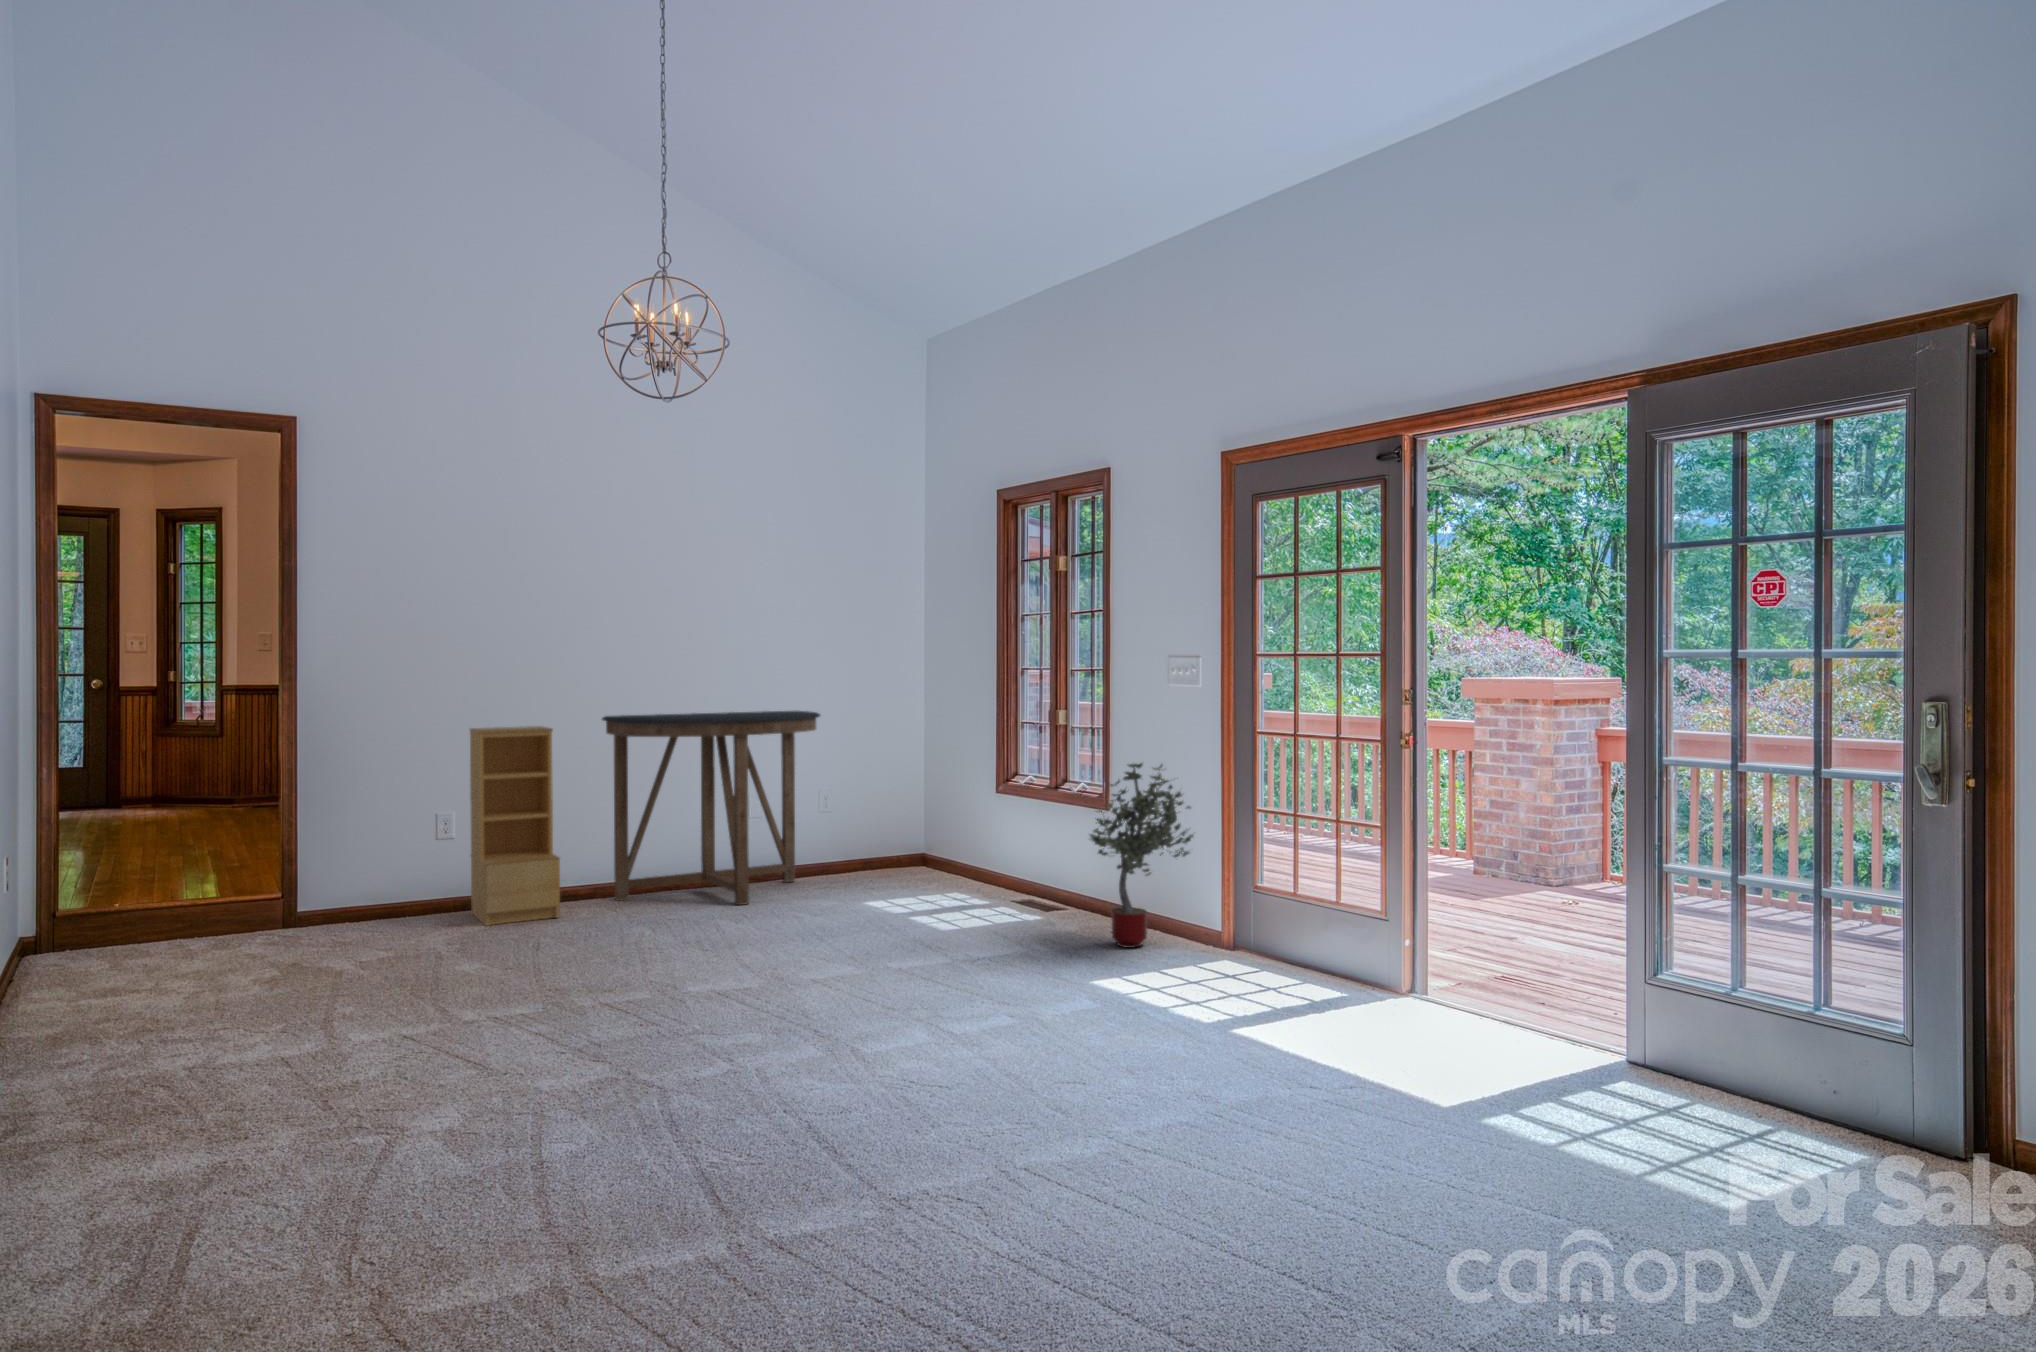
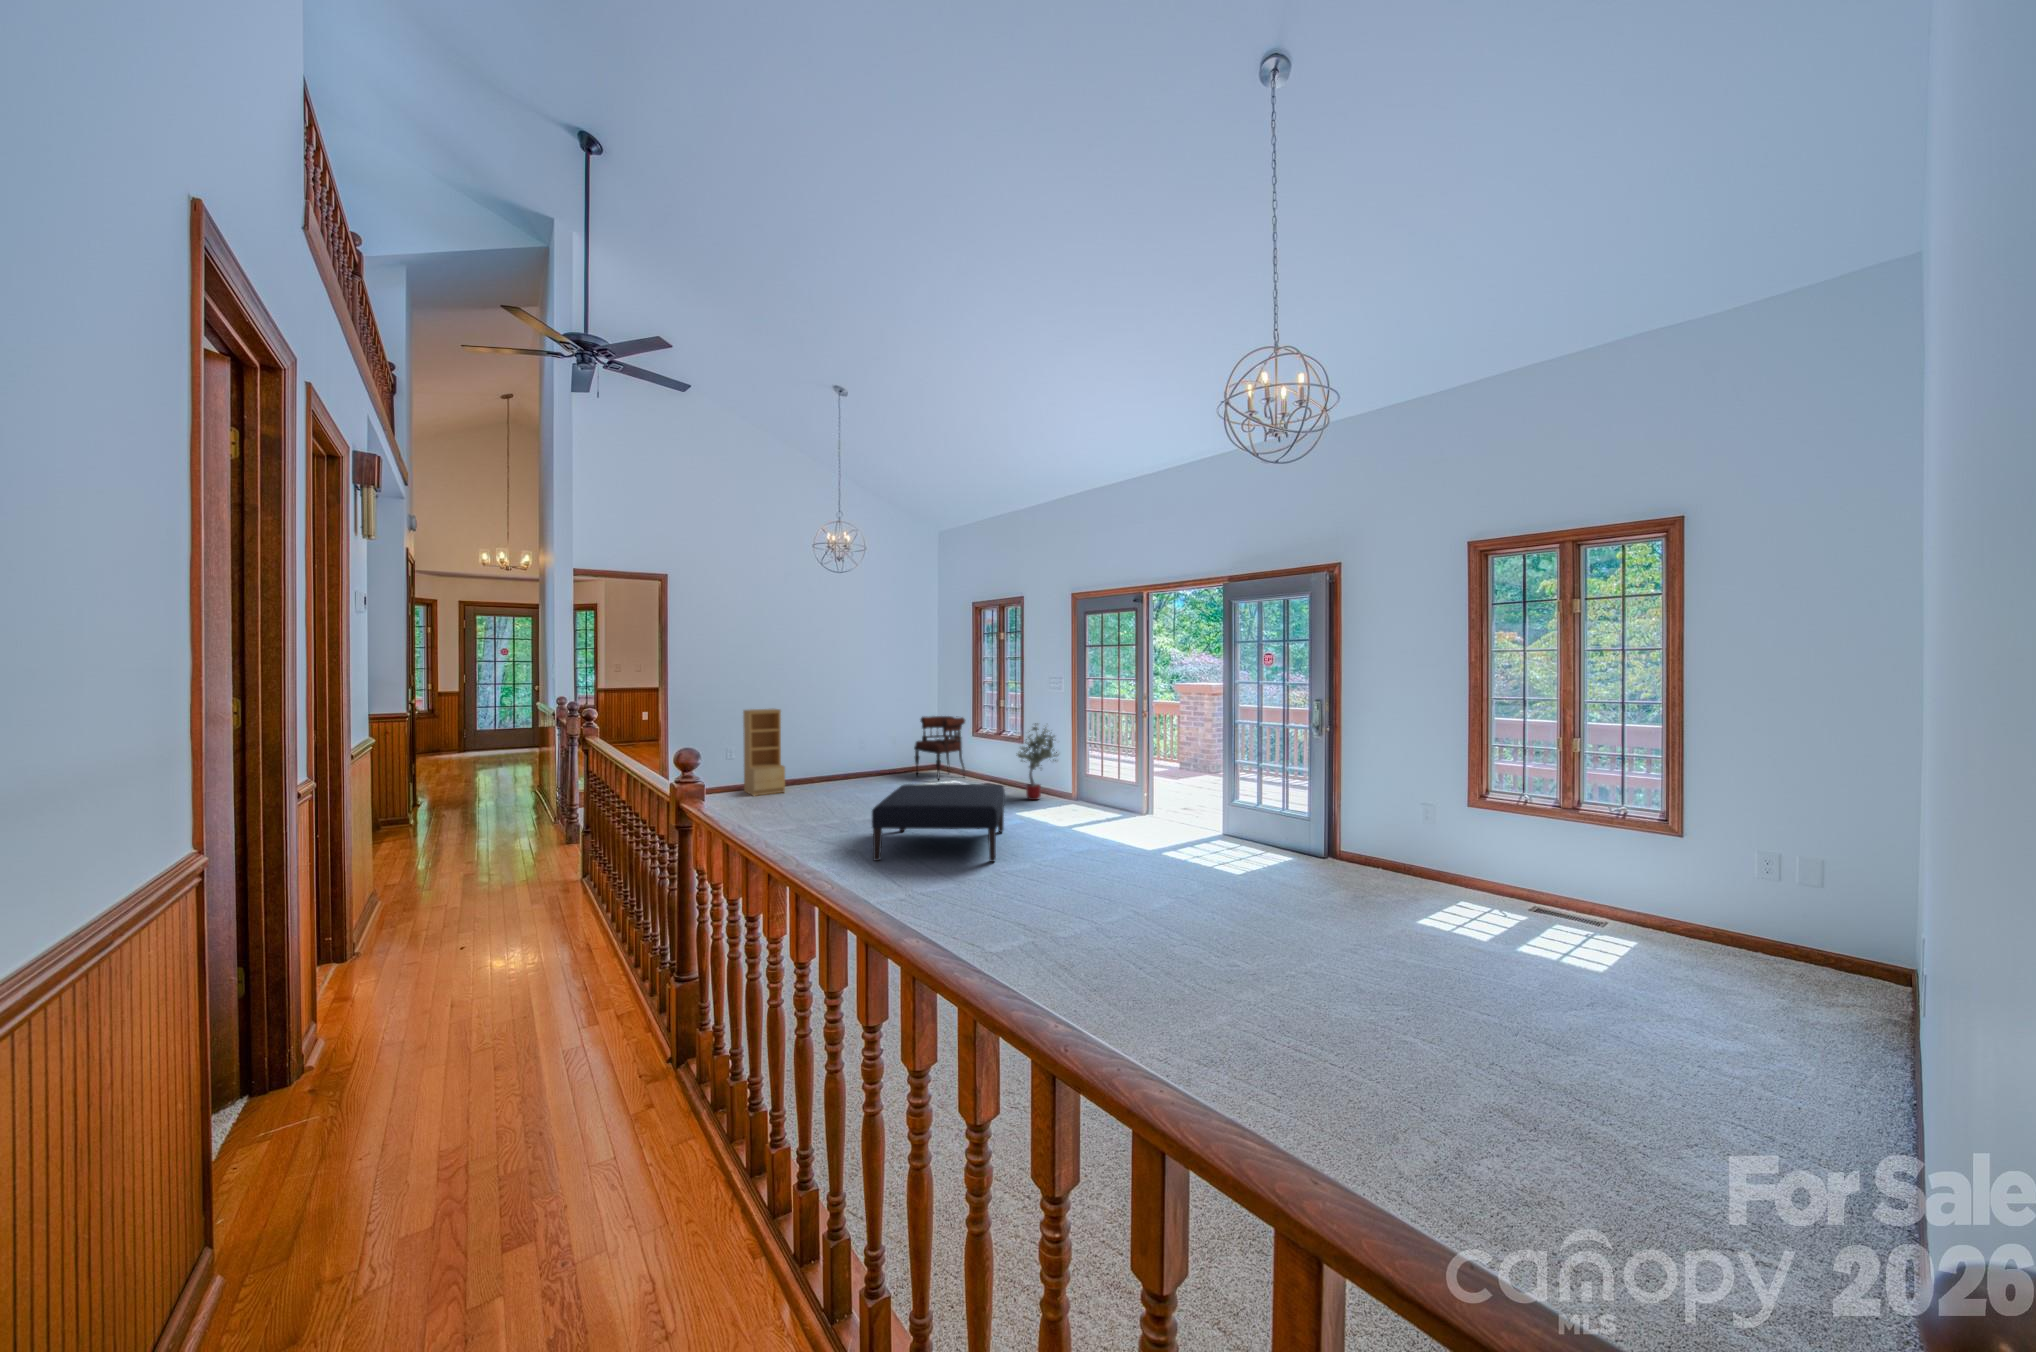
console table: present [602,711,820,905] -> none [800,700,897,786]
armchair: none [861,747,976,897] -> present [914,716,965,780]
ottoman: none [692,911,1052,1133] -> present [872,783,1005,862]

